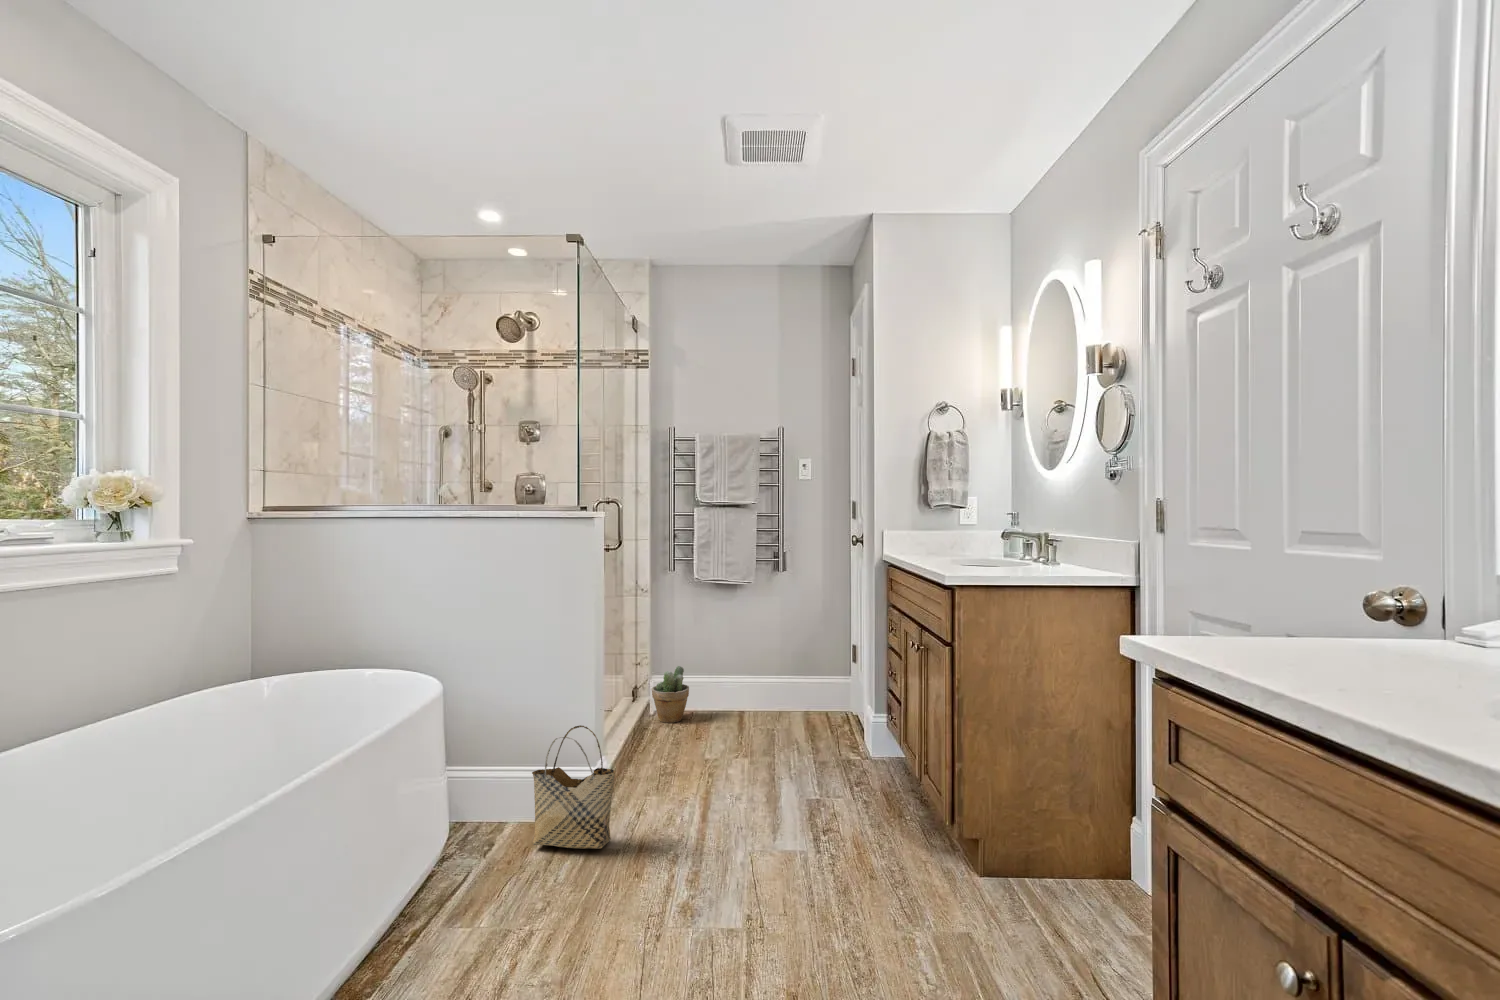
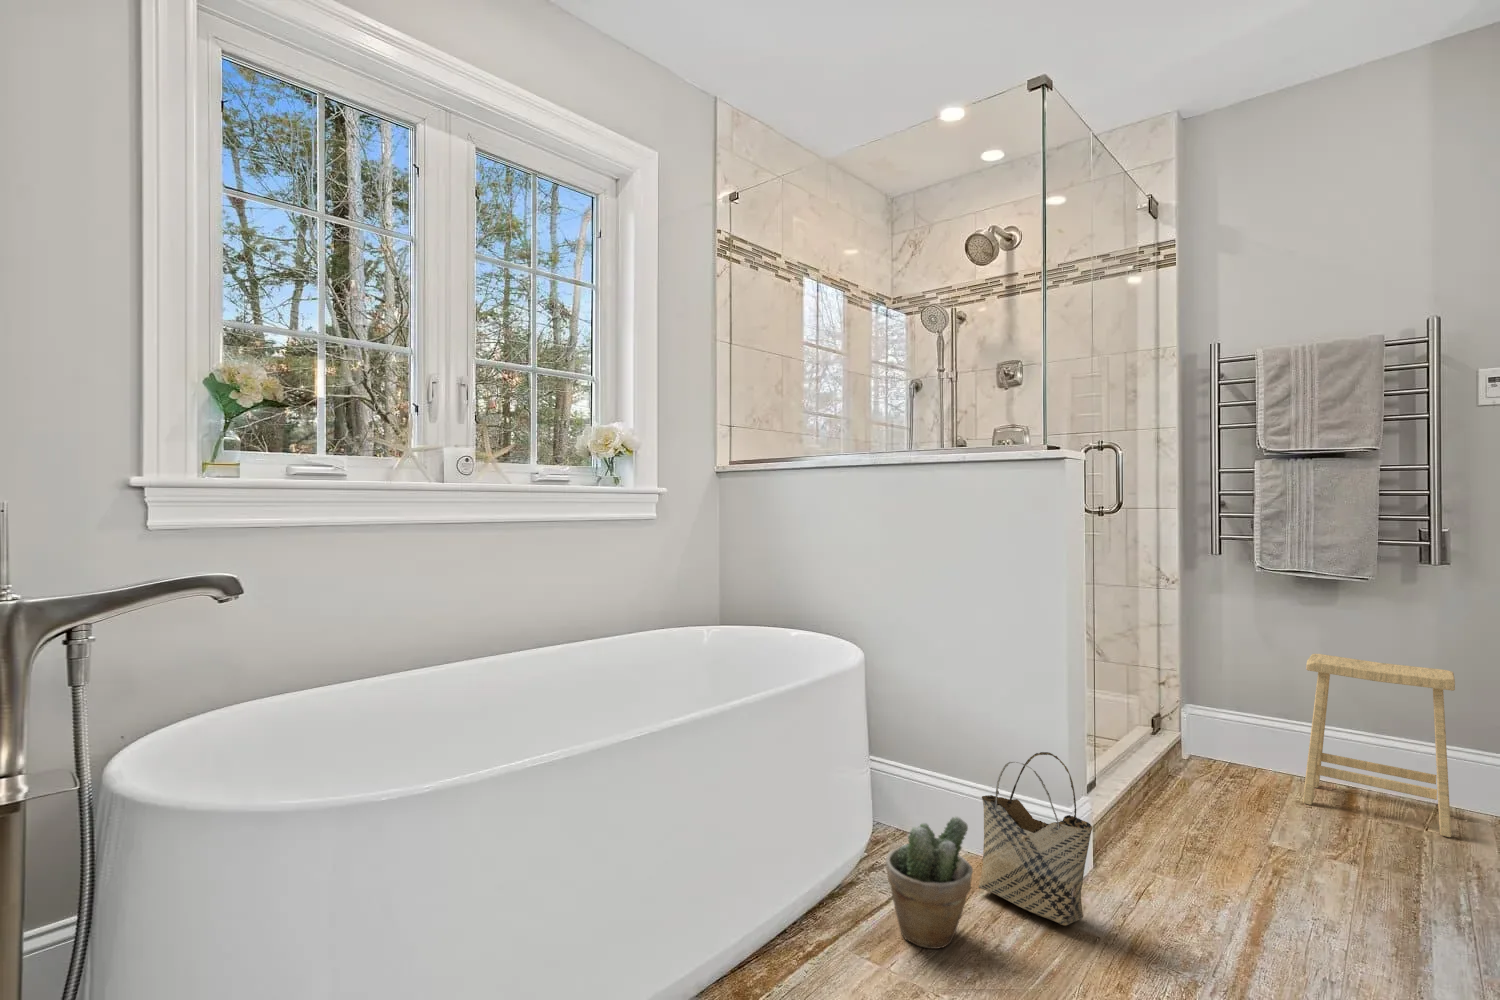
footstool: none [723,623,798,725] -> present [1303,654,1455,837]
potted plant: present [651,666,689,723] -> present [886,817,973,949]

